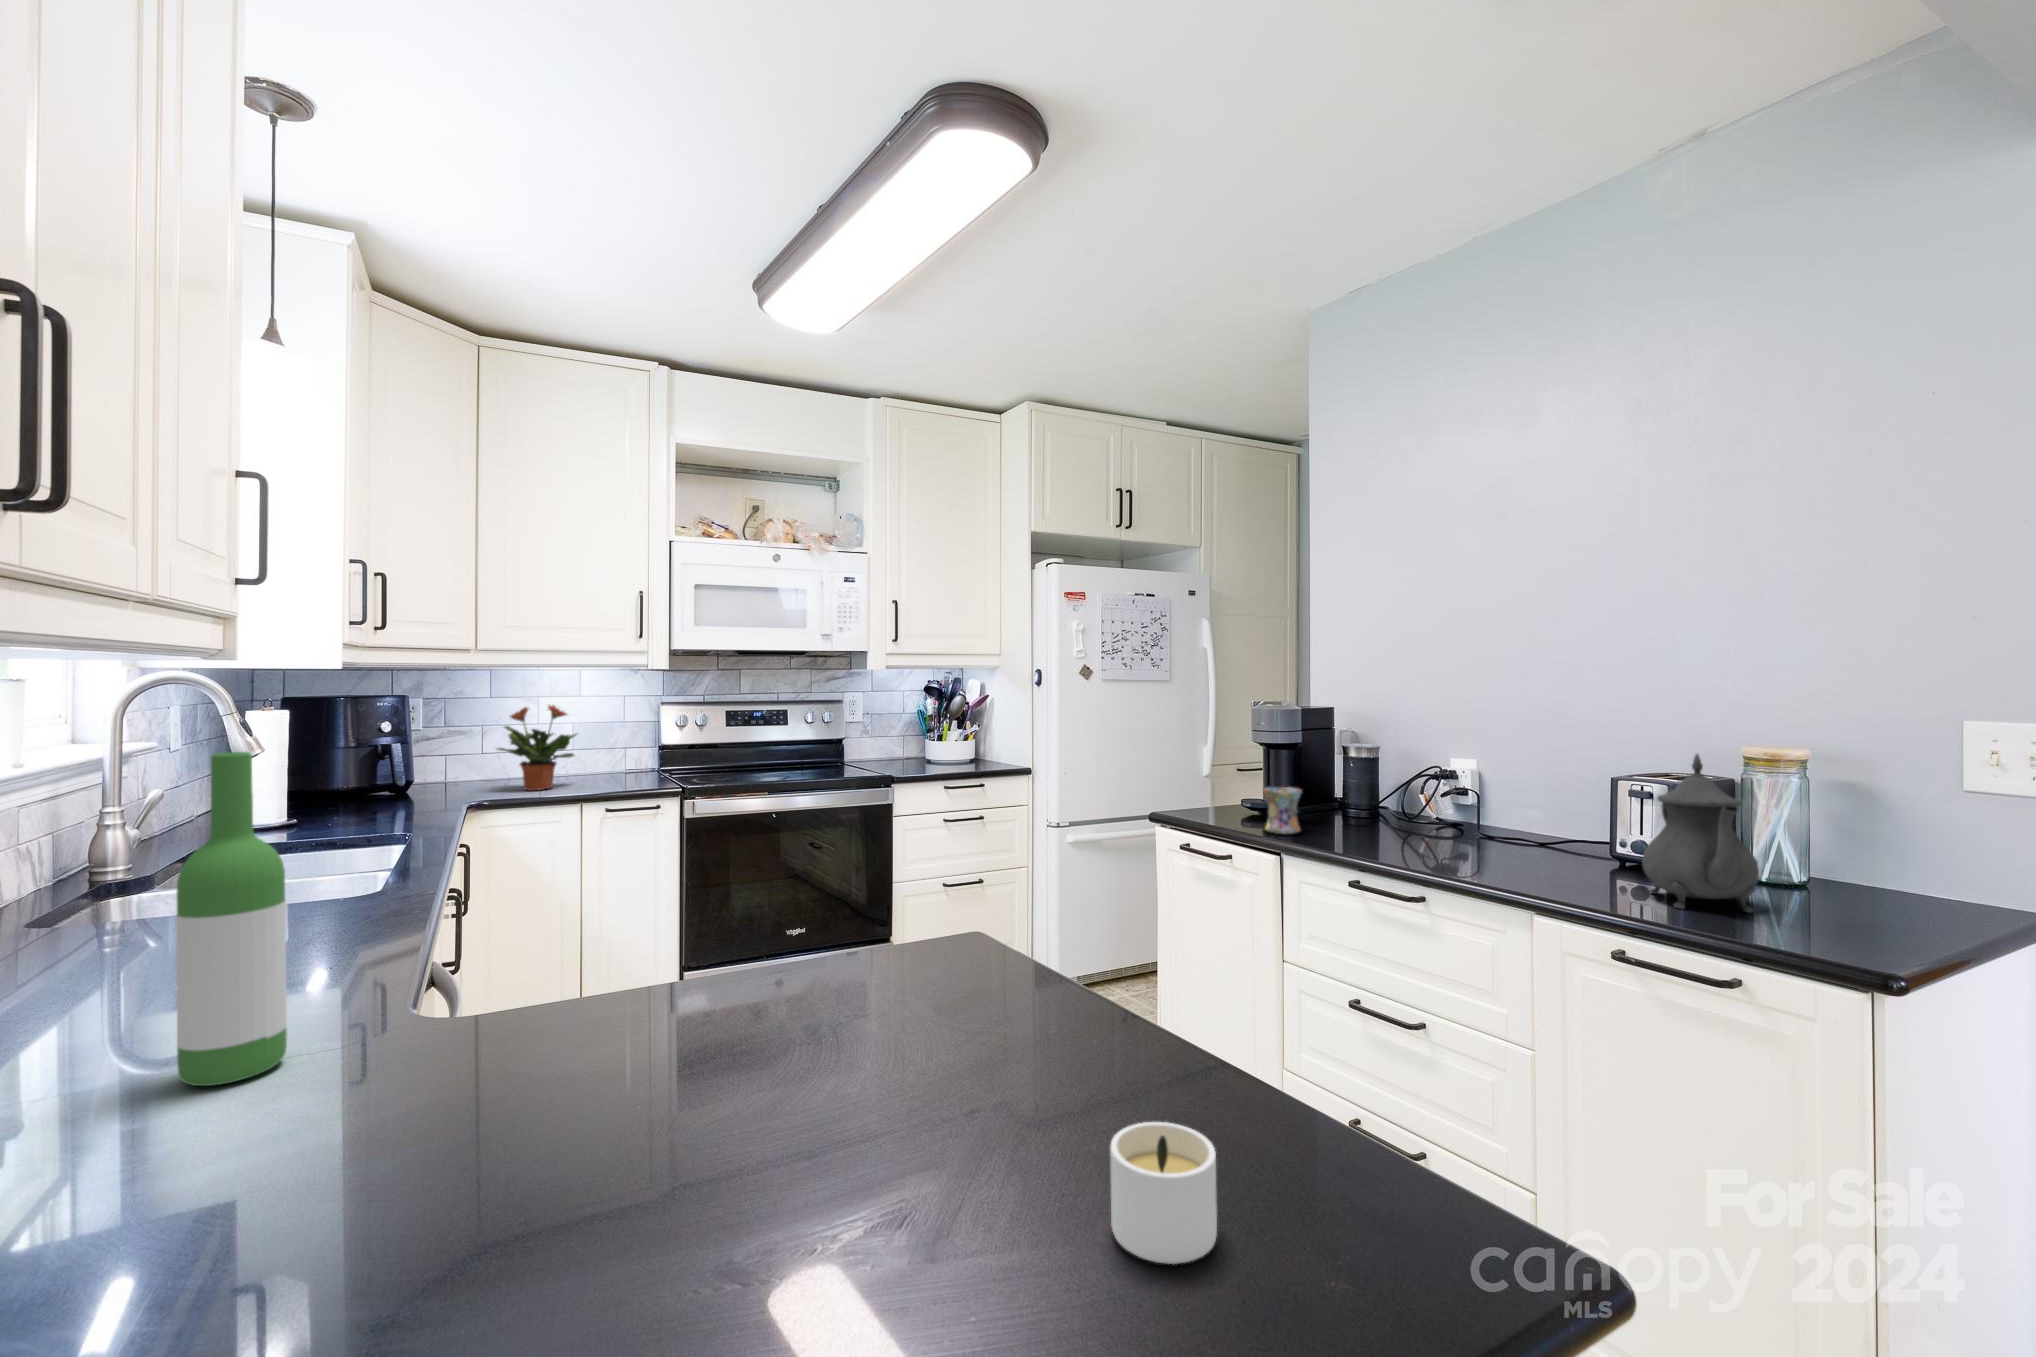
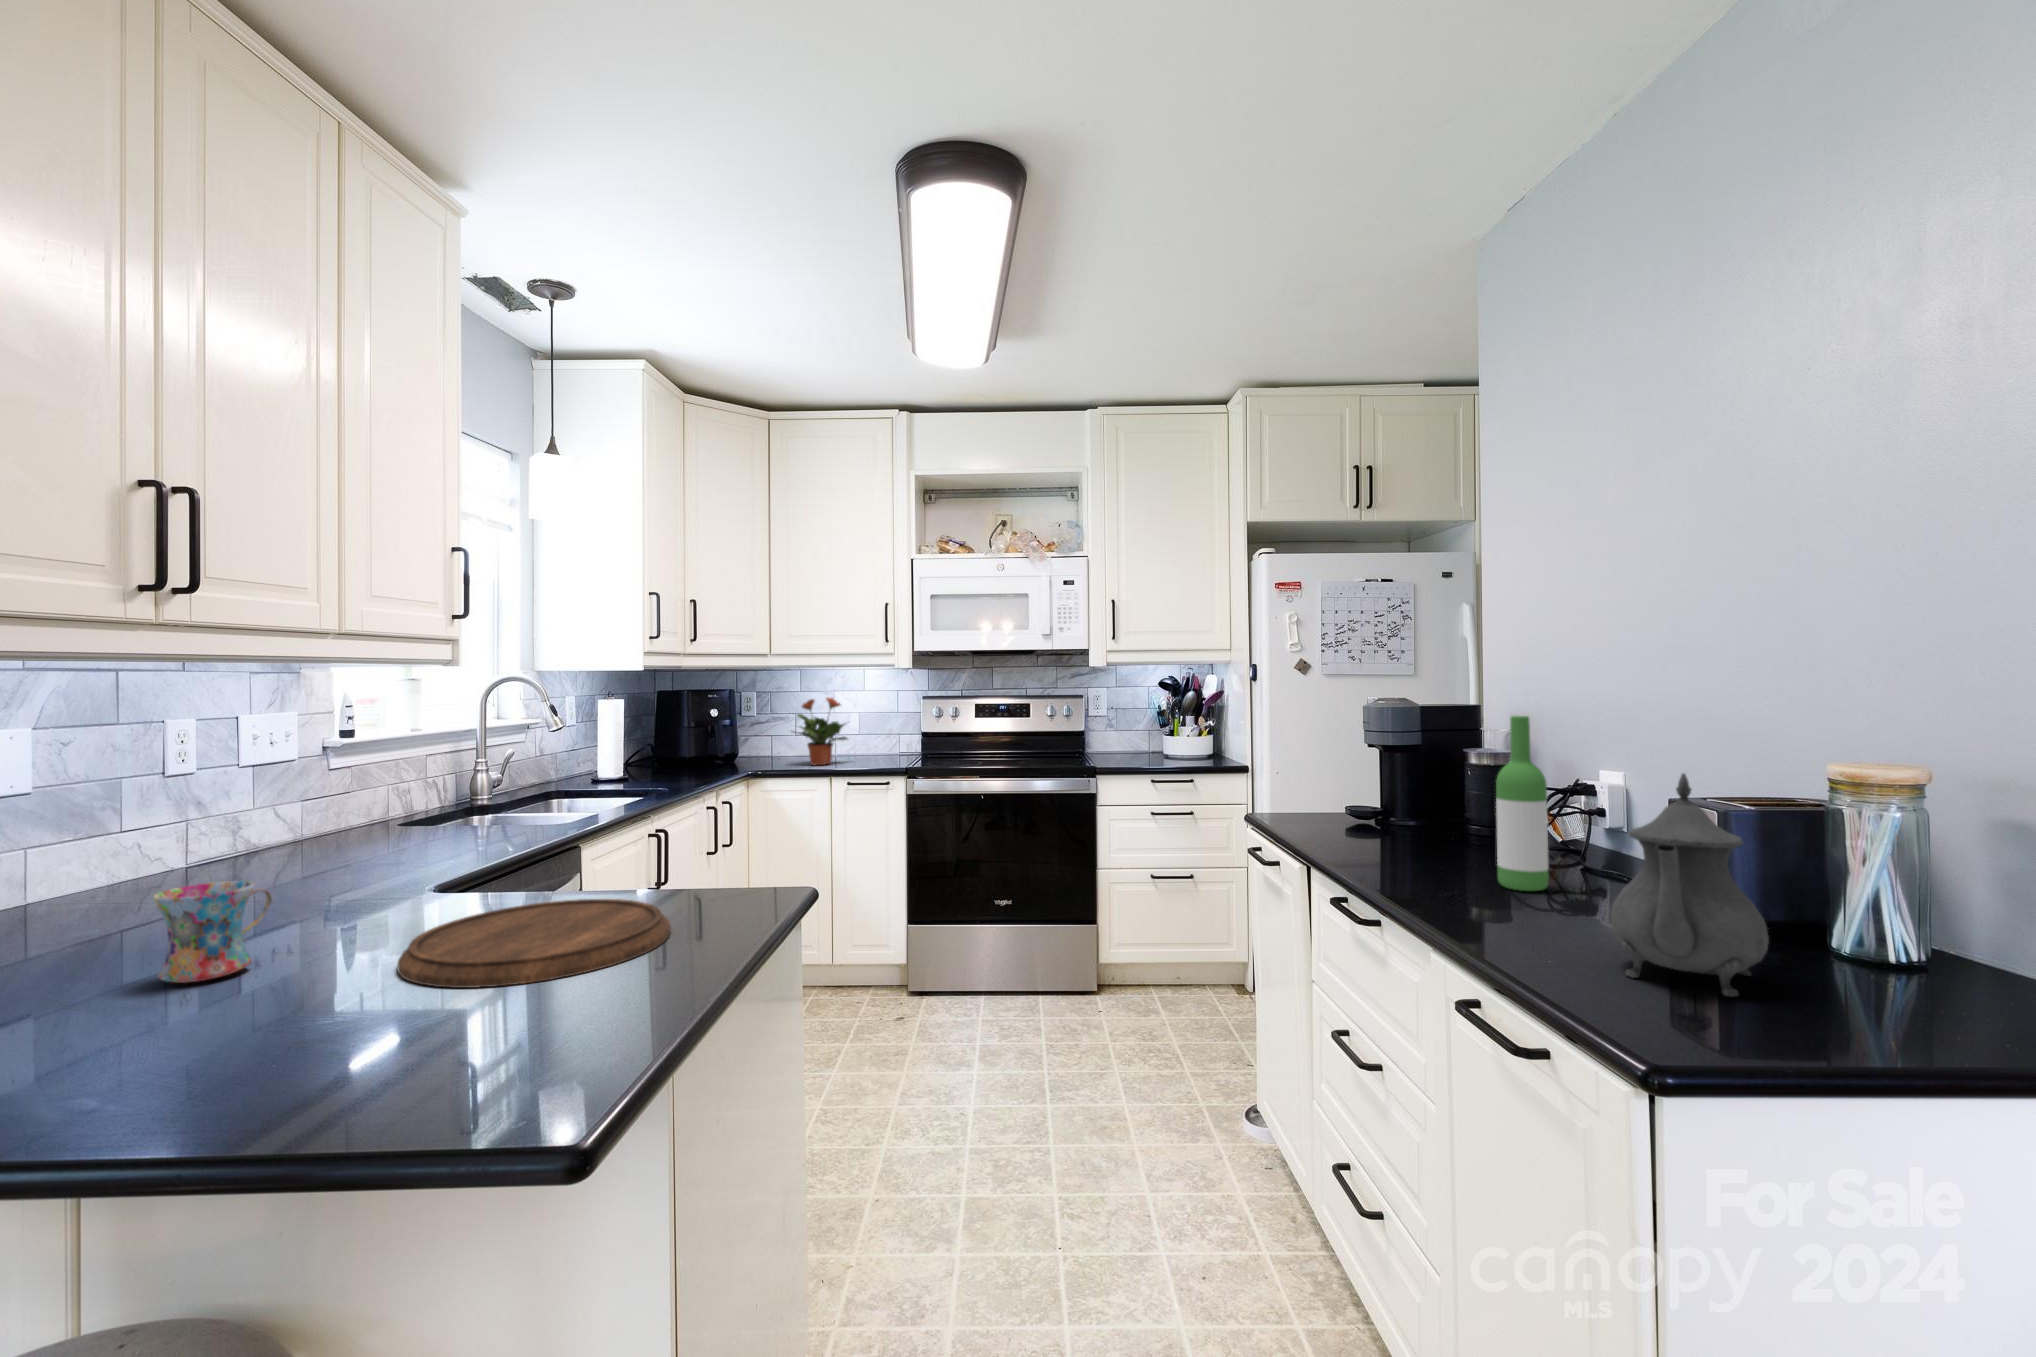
wine bottle: present [176,752,287,1086] -> present [1496,716,1549,891]
mug: present [1263,787,1302,834] -> present [153,881,272,983]
cutting board: none [660,973,1005,1139] -> present [398,899,671,988]
candle: present [1110,1122,1217,1264] -> none [377,994,496,1081]

